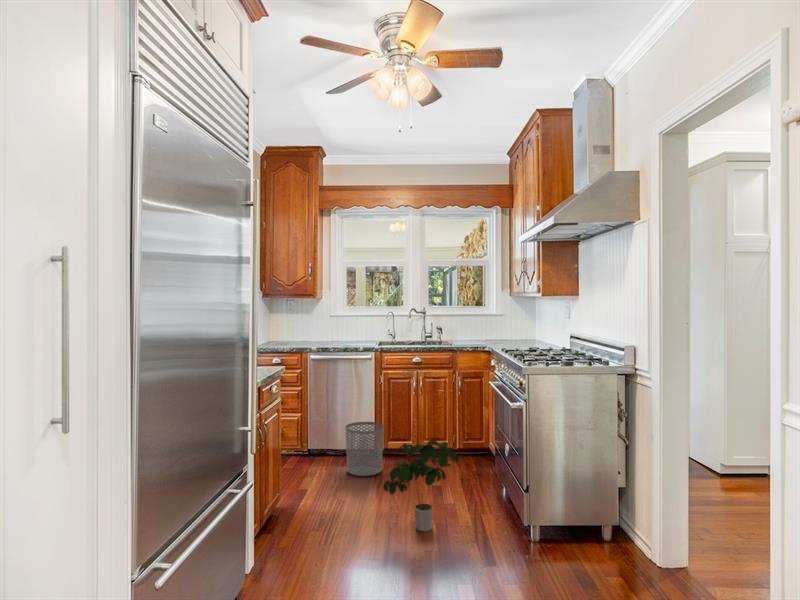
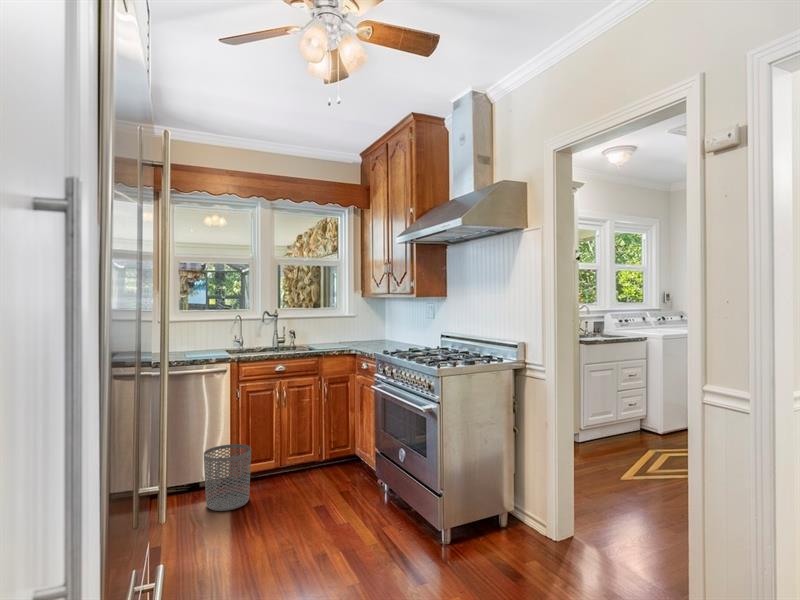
potted plant: present [383,440,459,531] -> none [290,457,365,563]

